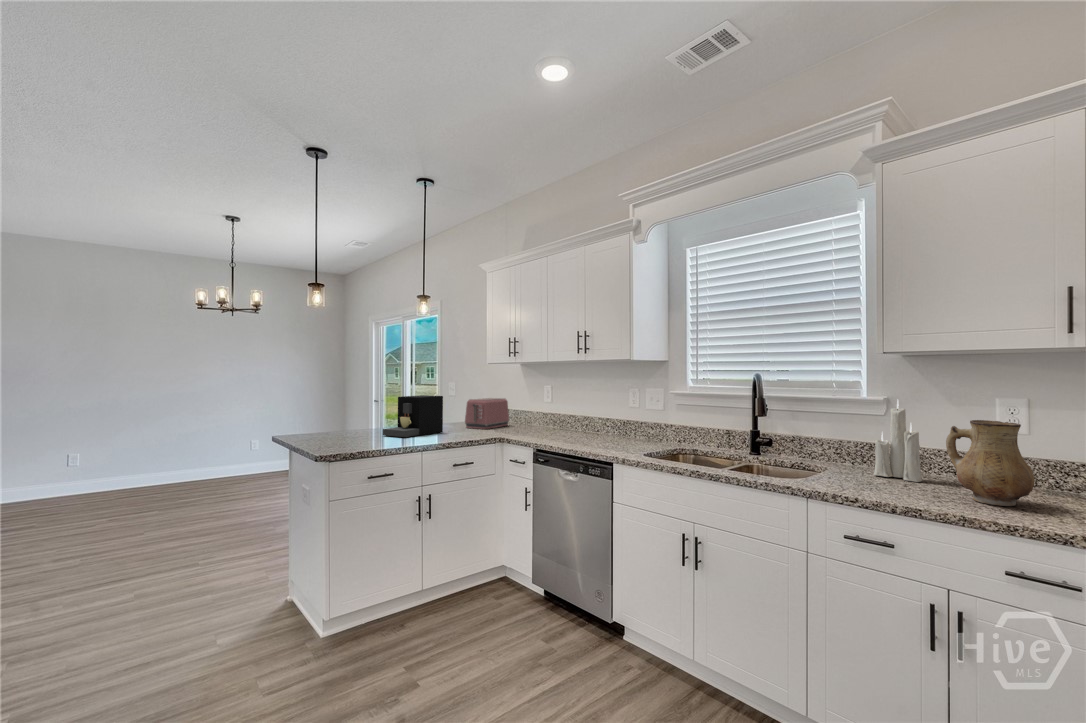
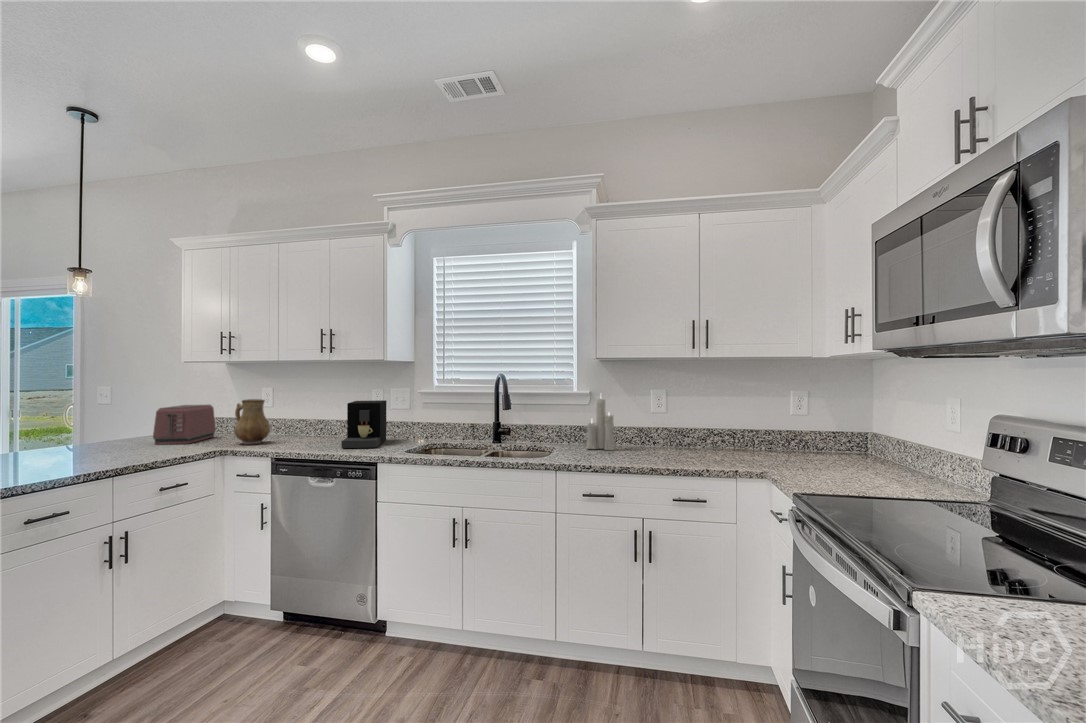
coffee maker: present [383,395,443,437] -> present [341,400,386,448]
ceramic pitcher: present [946,420,1035,506] -> present [235,399,270,444]

